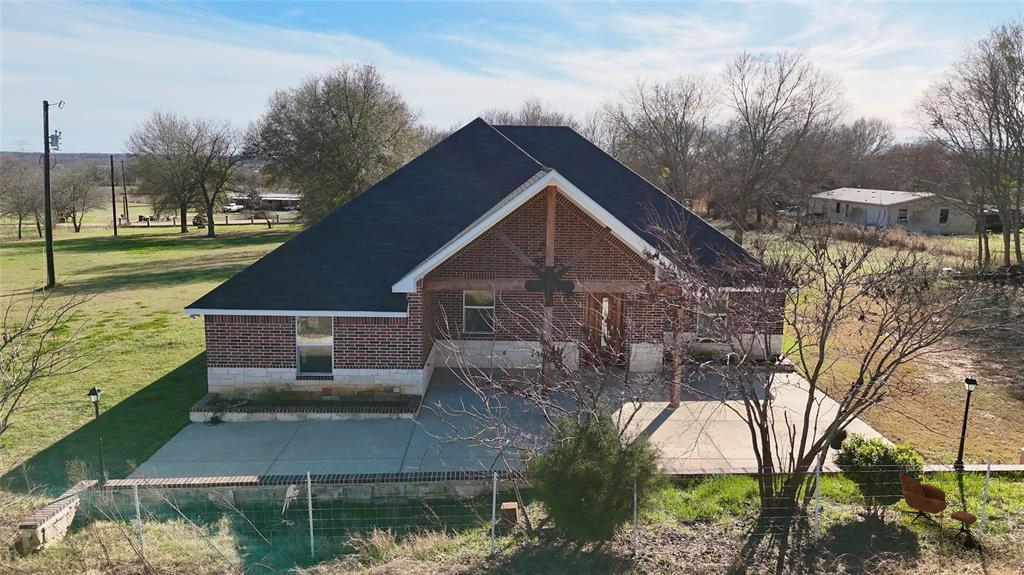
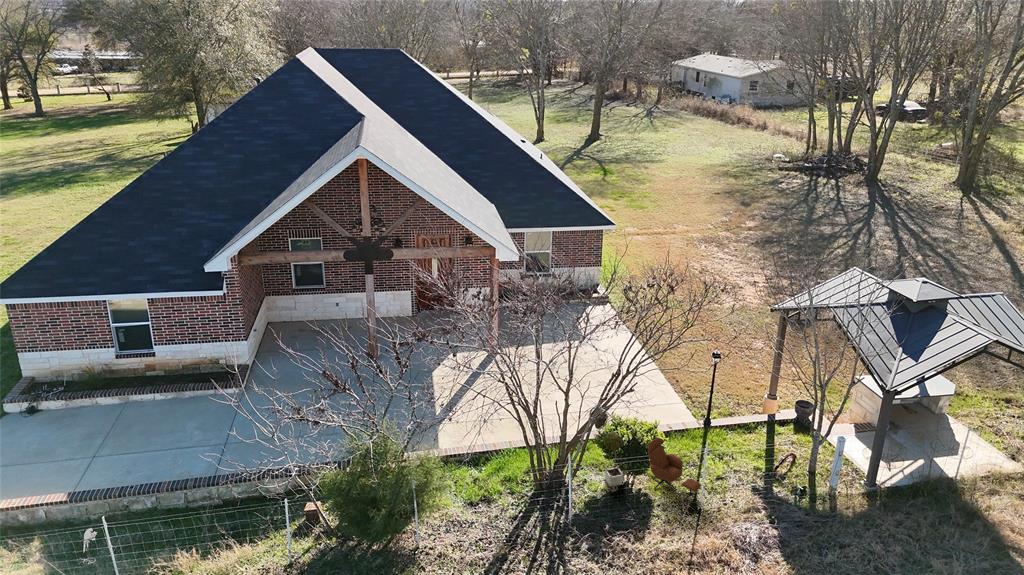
potted tree: none [843,450,871,517] -> present [604,432,626,487]

